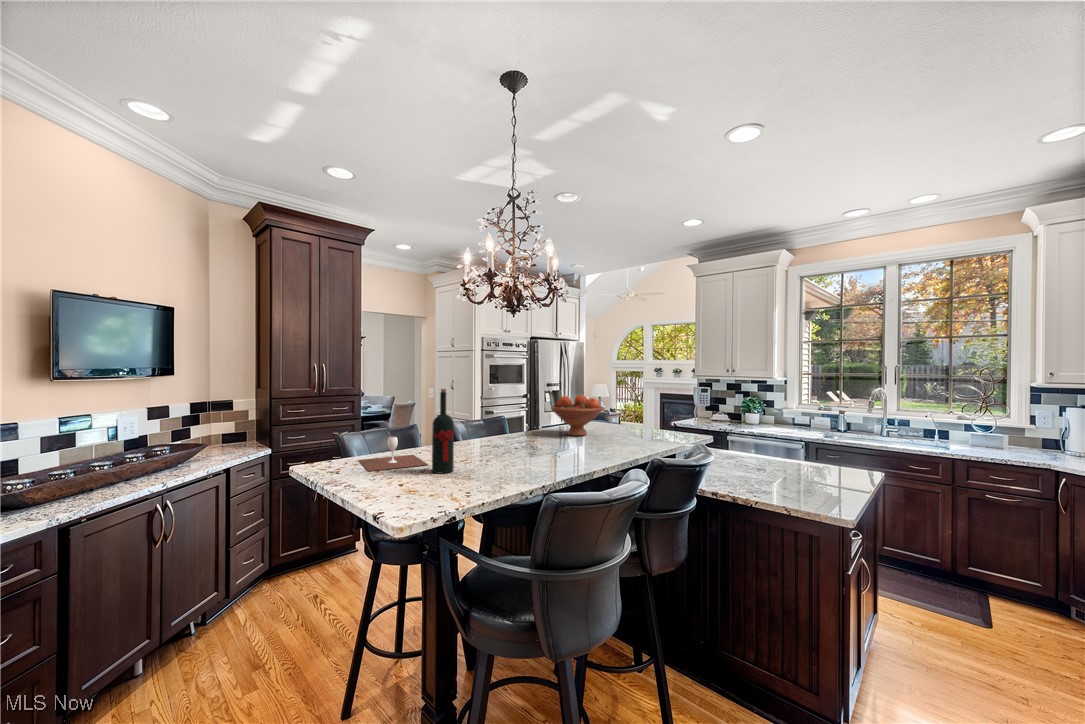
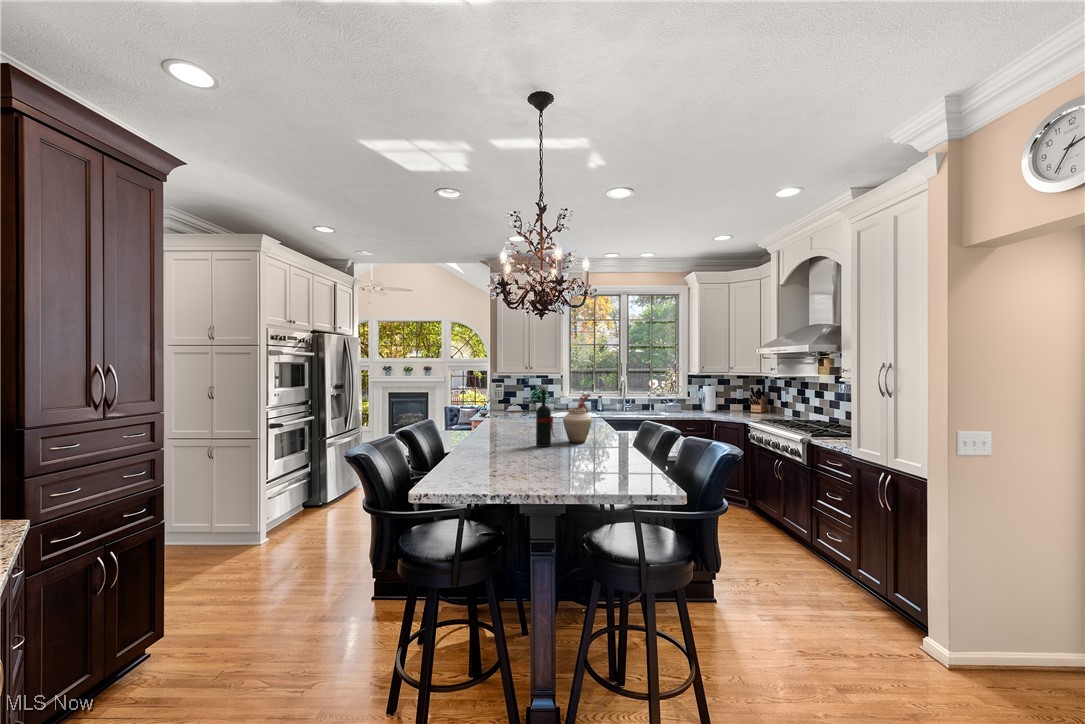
fruit bowl: present [551,395,603,436] -> none [496,391,537,423]
vase: none [480,403,544,476] -> present [563,395,592,443]
wine glass: present [359,437,428,471] -> none [463,427,521,452]

